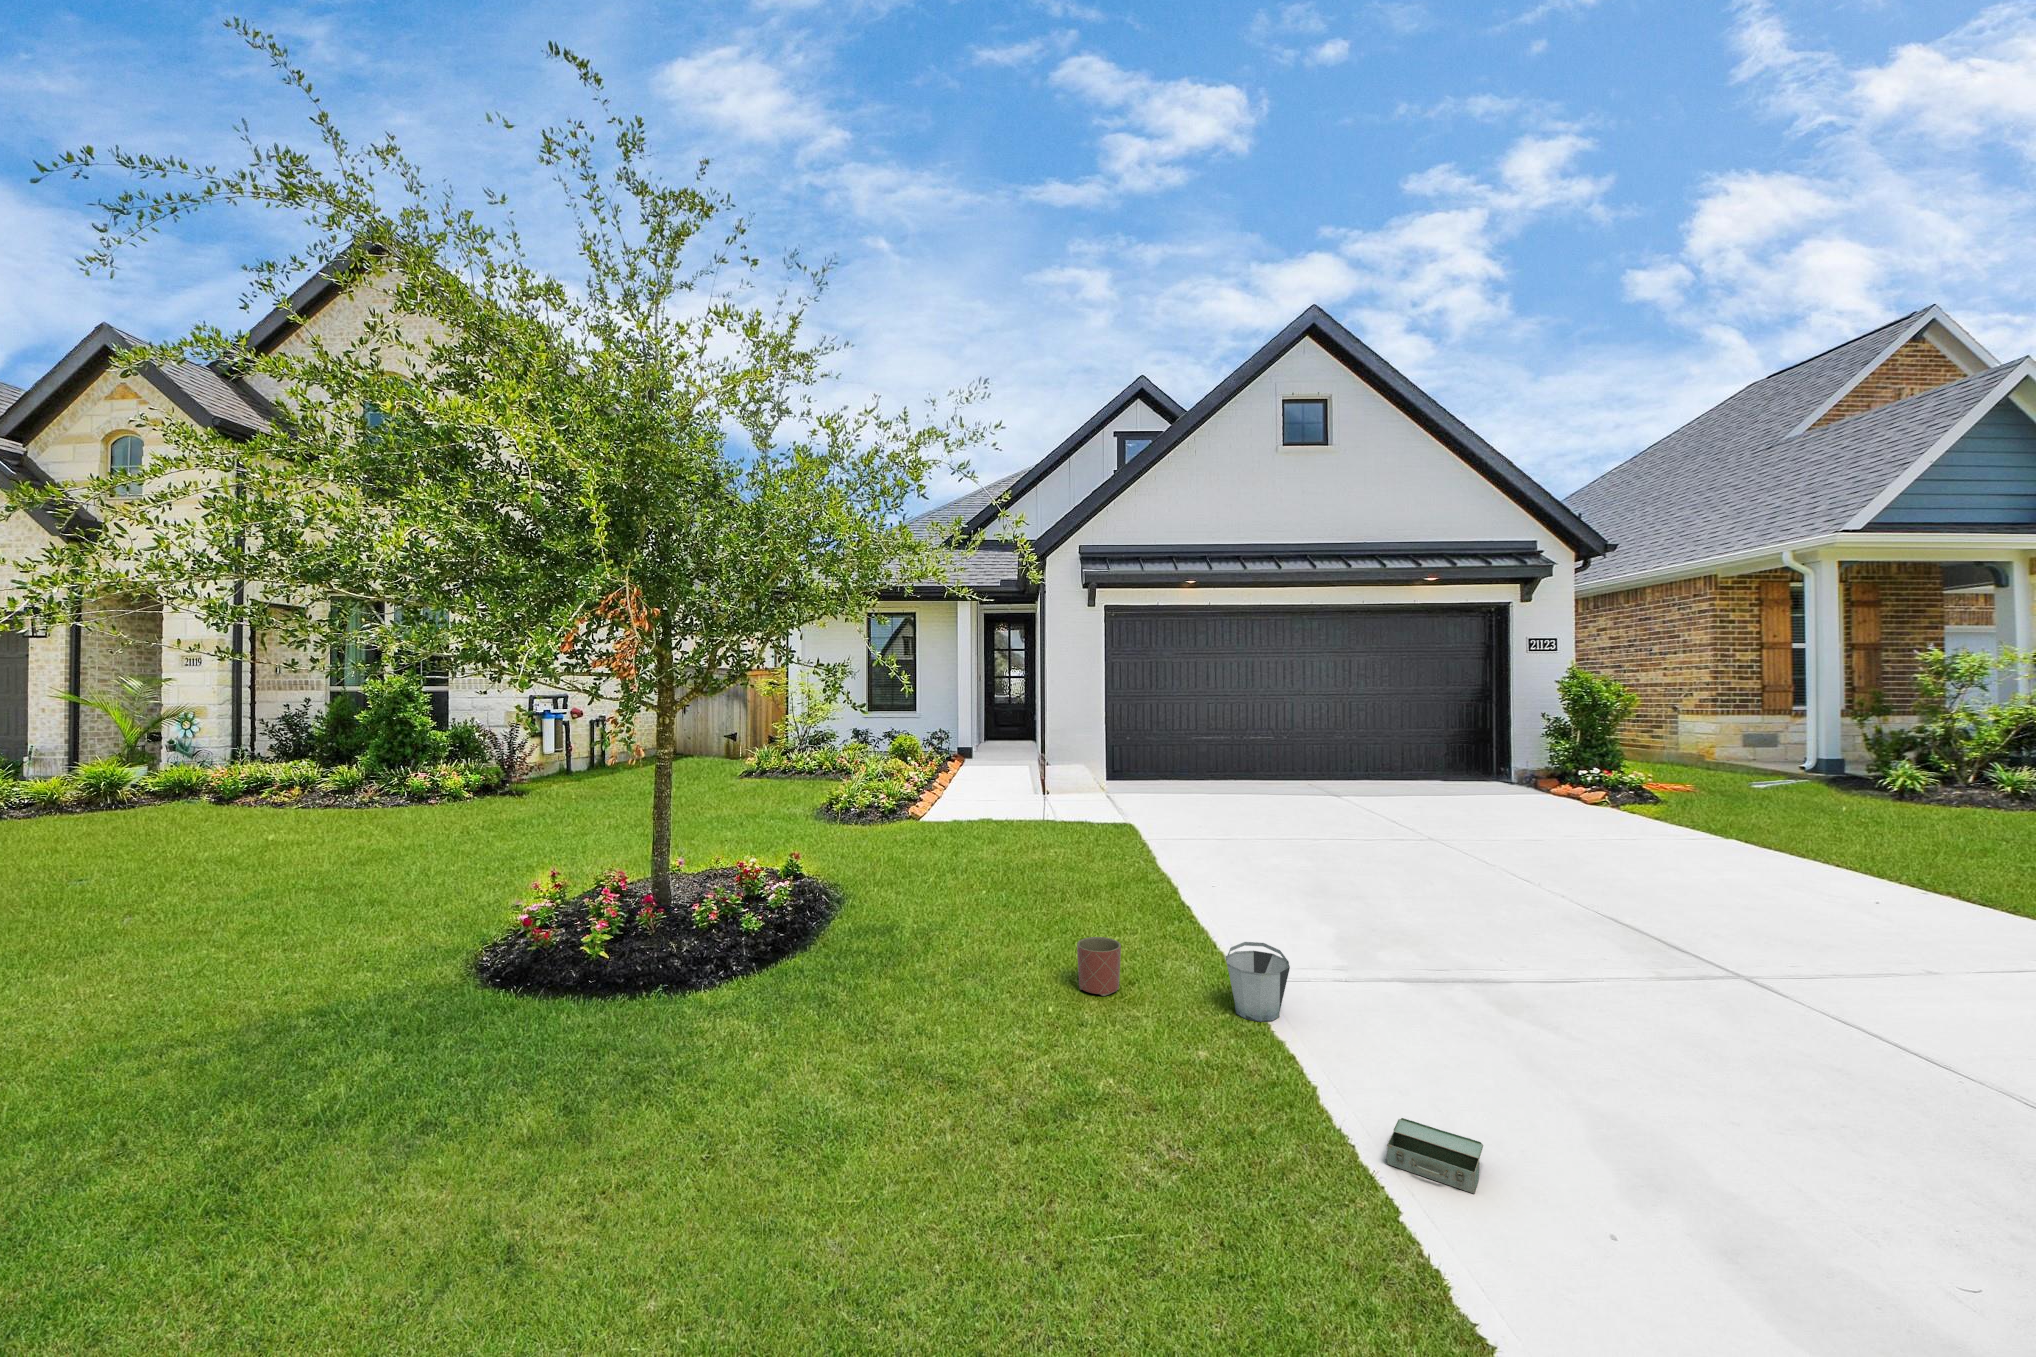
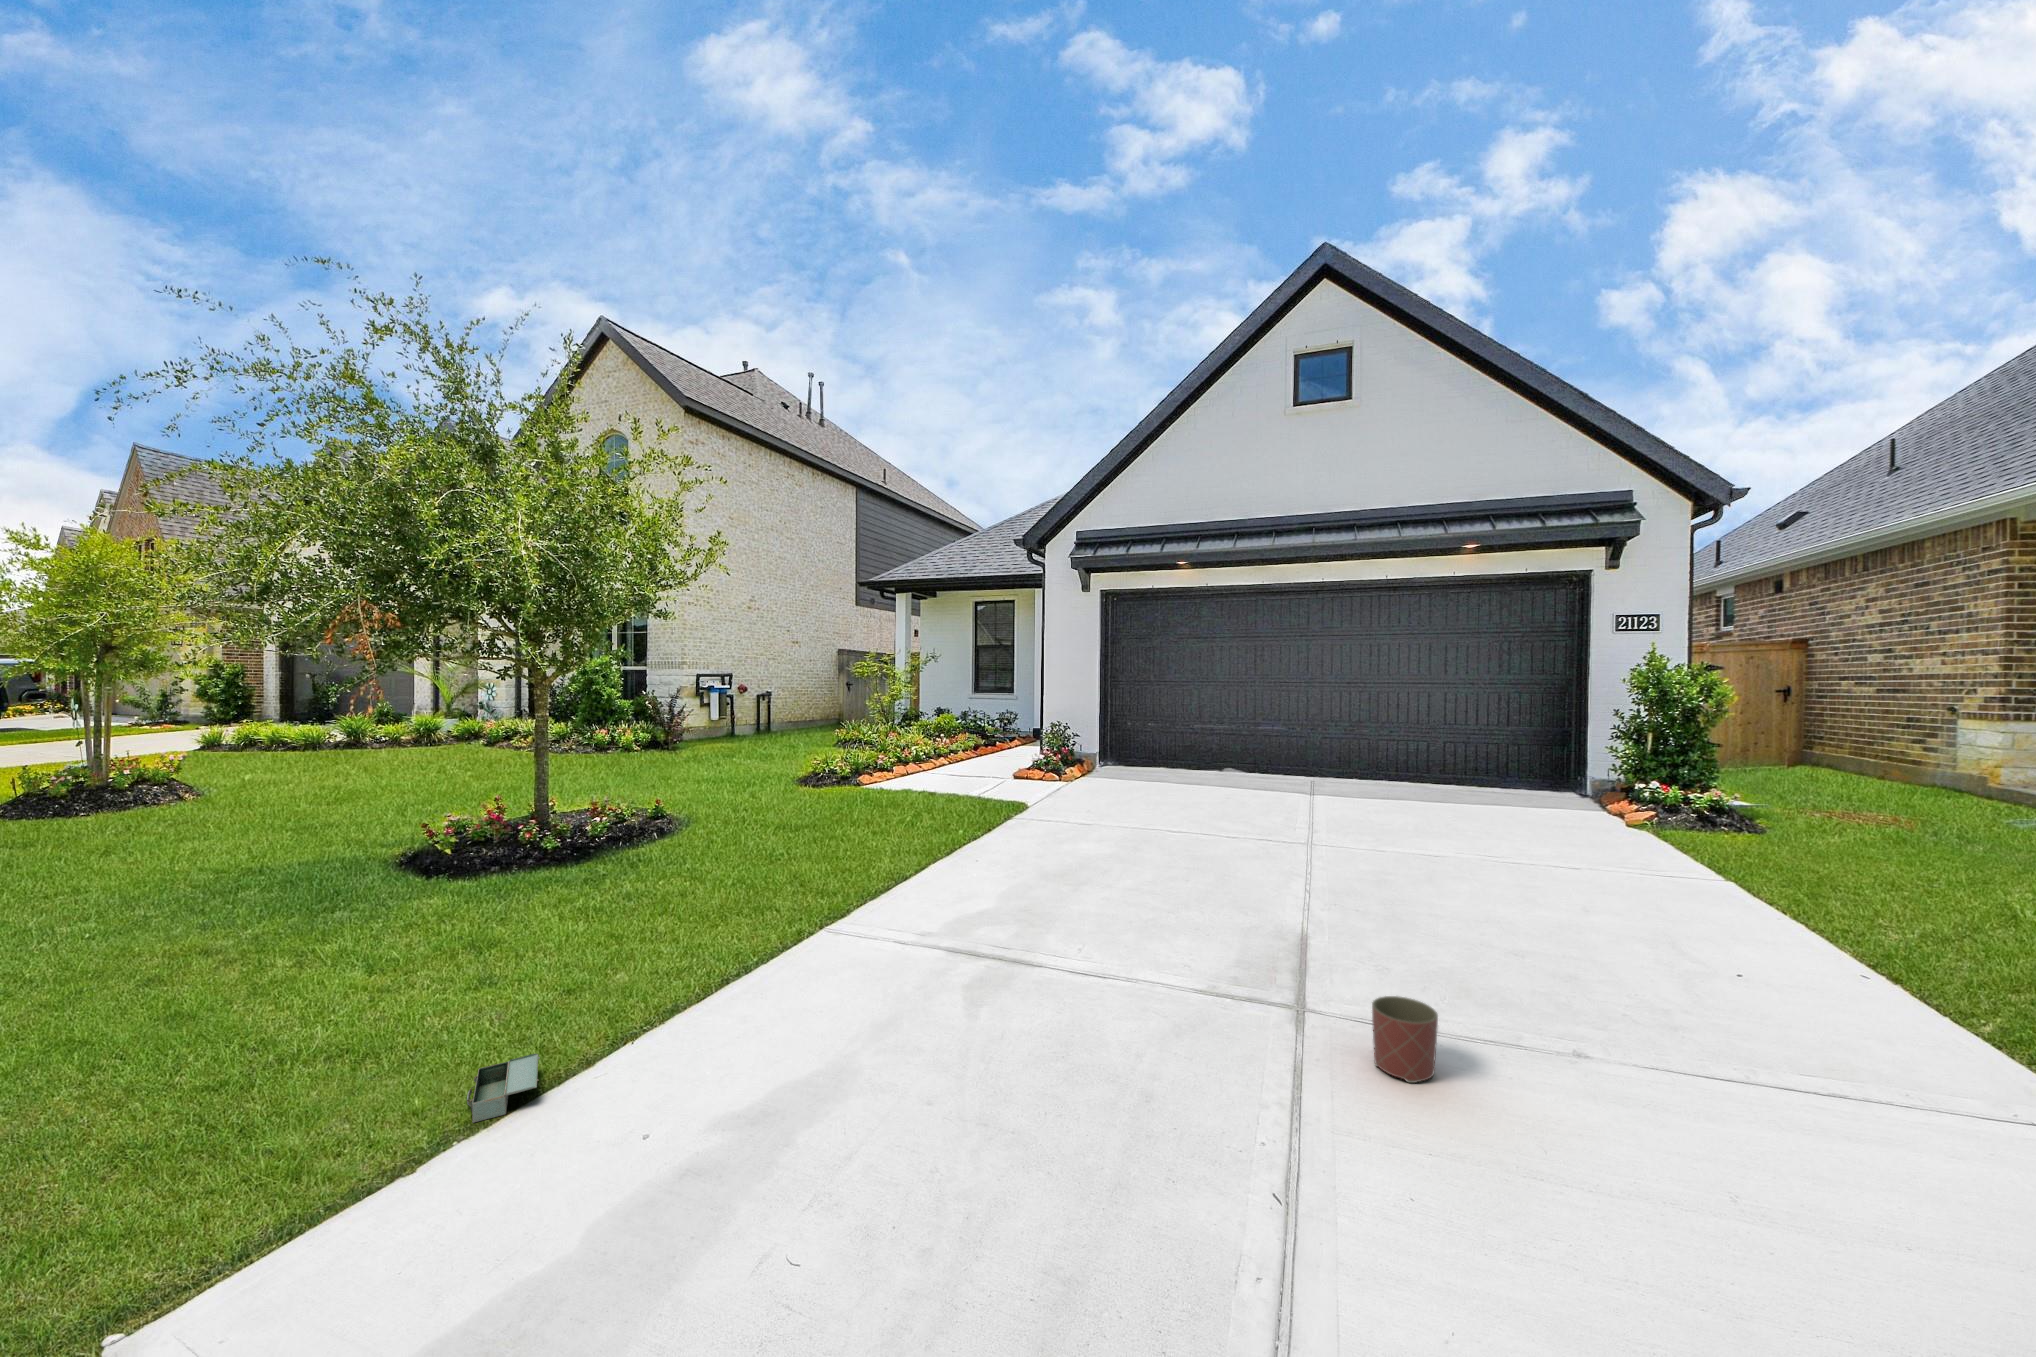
planter: present [1077,937,1121,996] -> present [1372,996,1438,1083]
bucket: present [1226,942,1290,1022] -> none [673,897,736,970]

